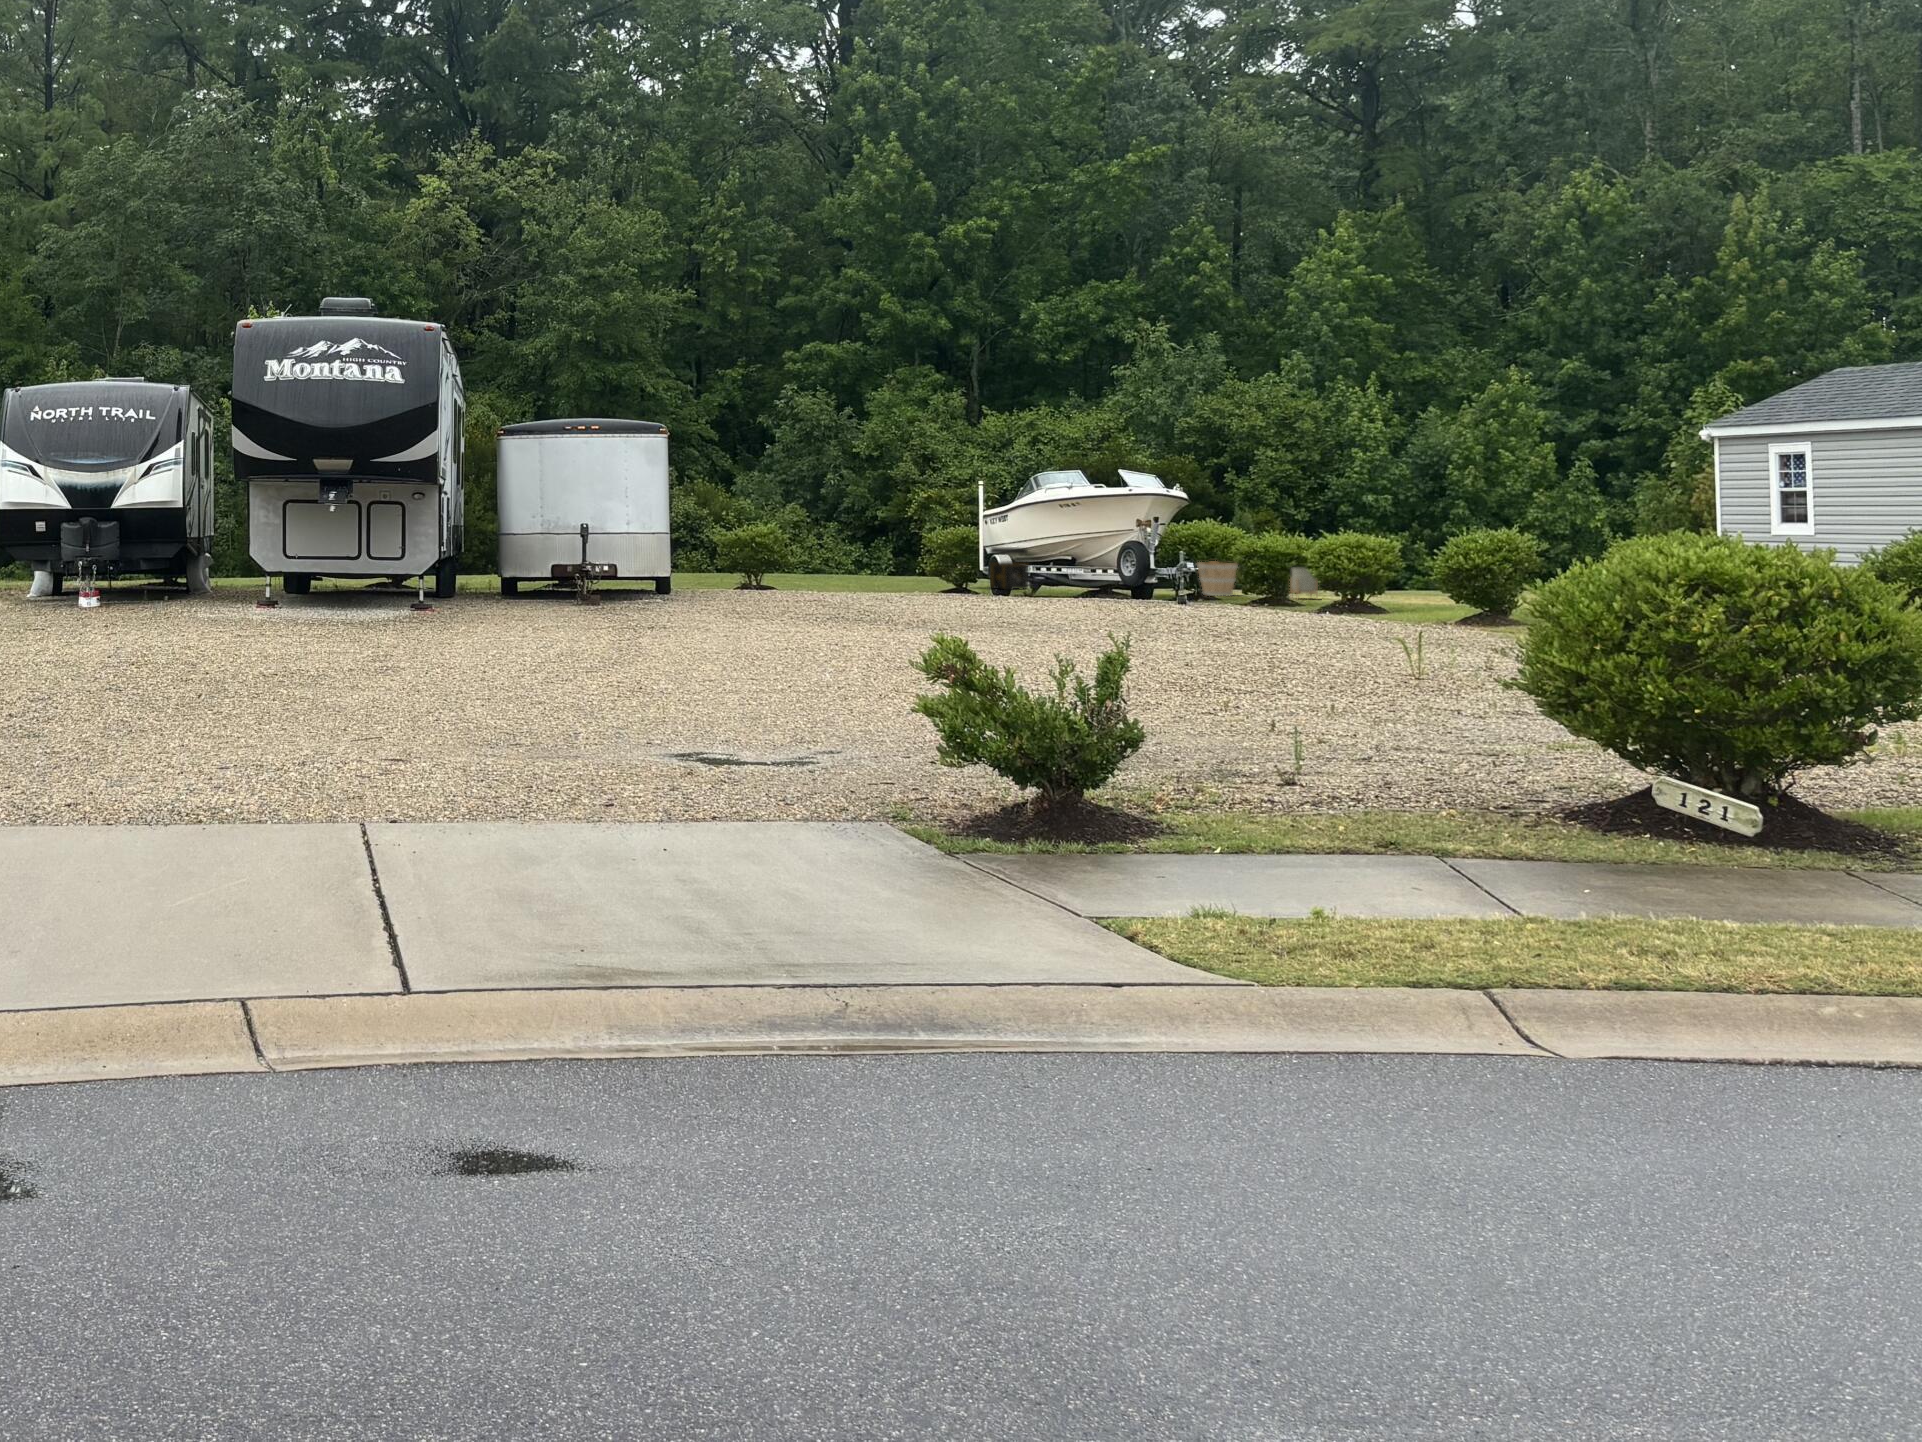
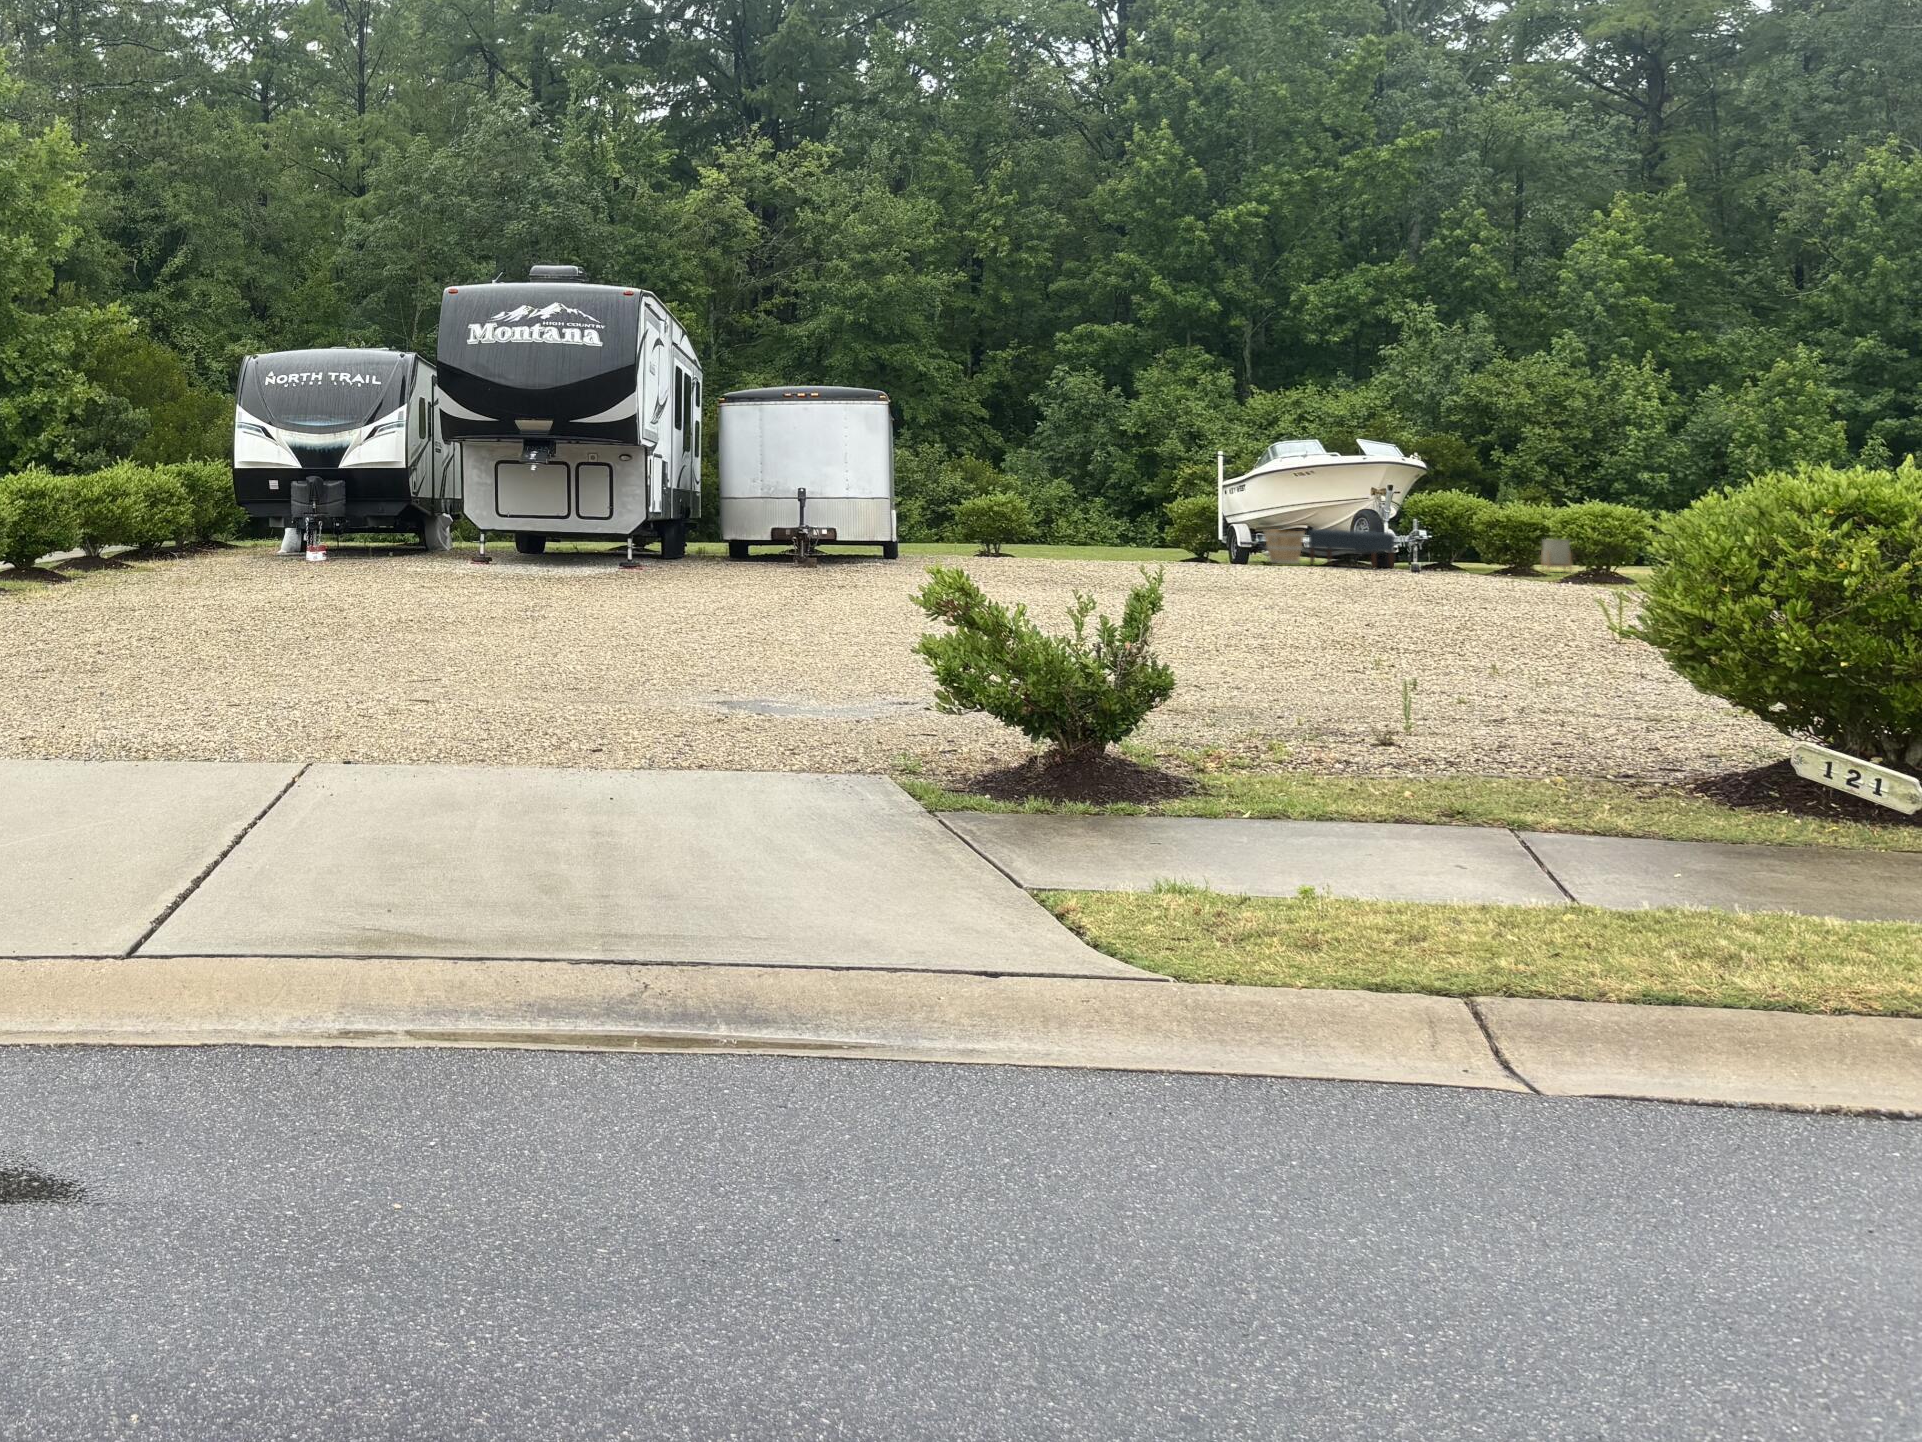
toolbox: present [989,547,1028,590] -> none [1219,517,1261,560]
bench: none [1076,559,1159,599] -> present [1308,529,1395,569]
wooden bucket: present [1197,561,1238,596] -> present [1264,529,1304,564]

